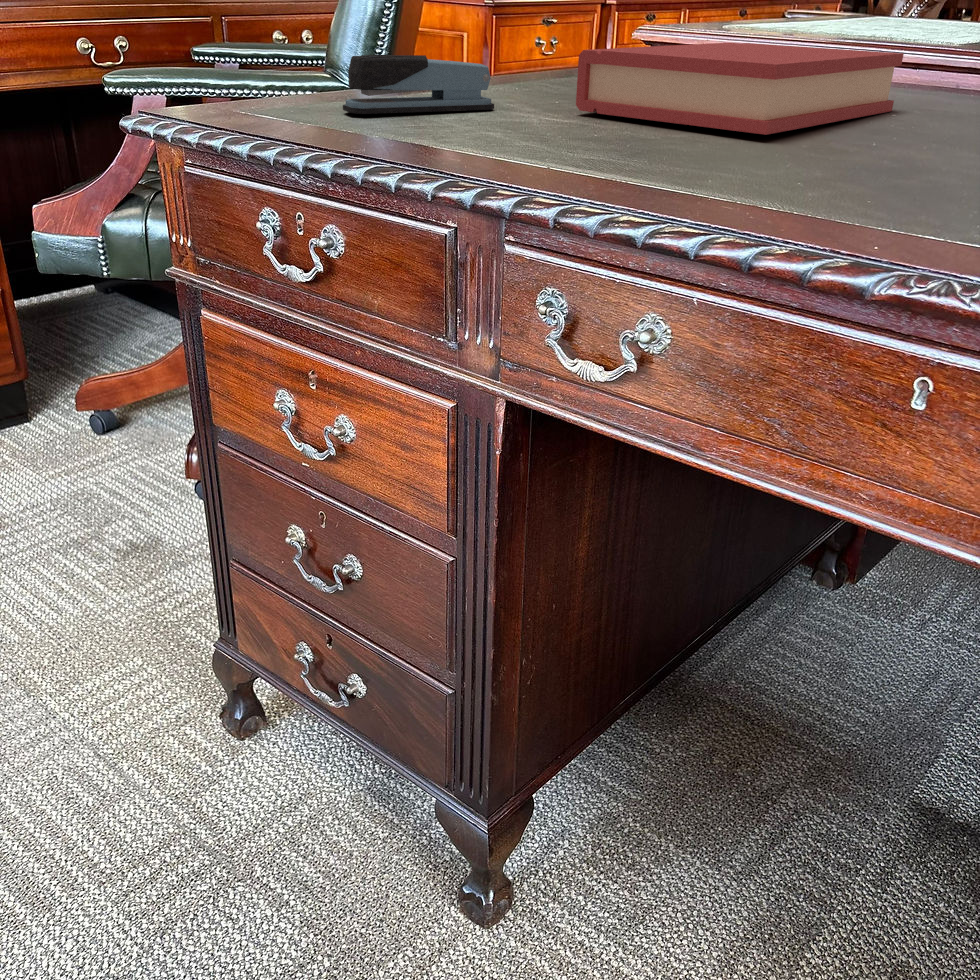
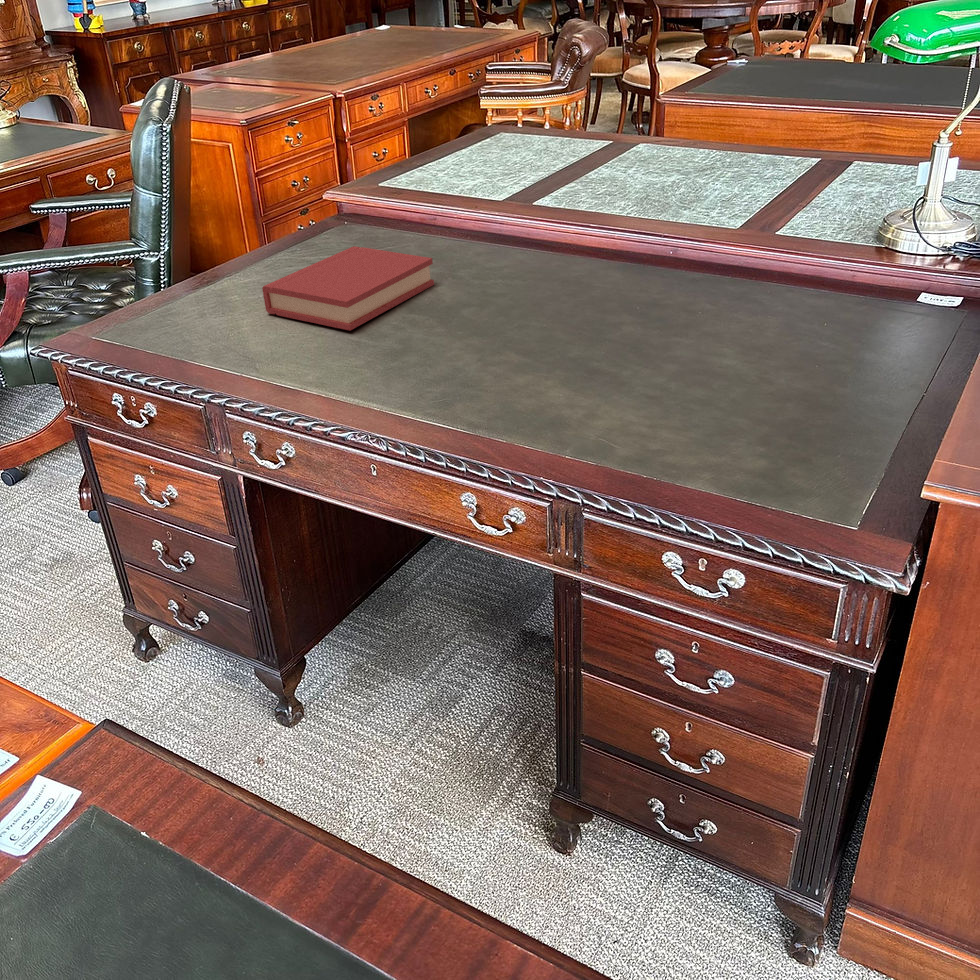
stapler: present [343,55,494,114] -> none [144,292,225,334]

